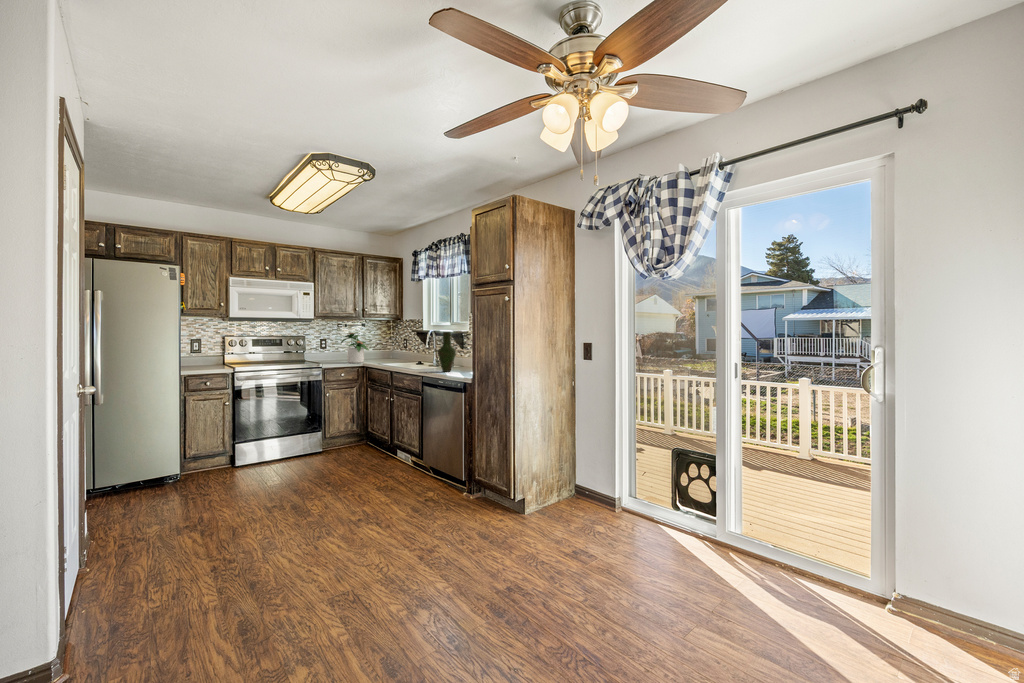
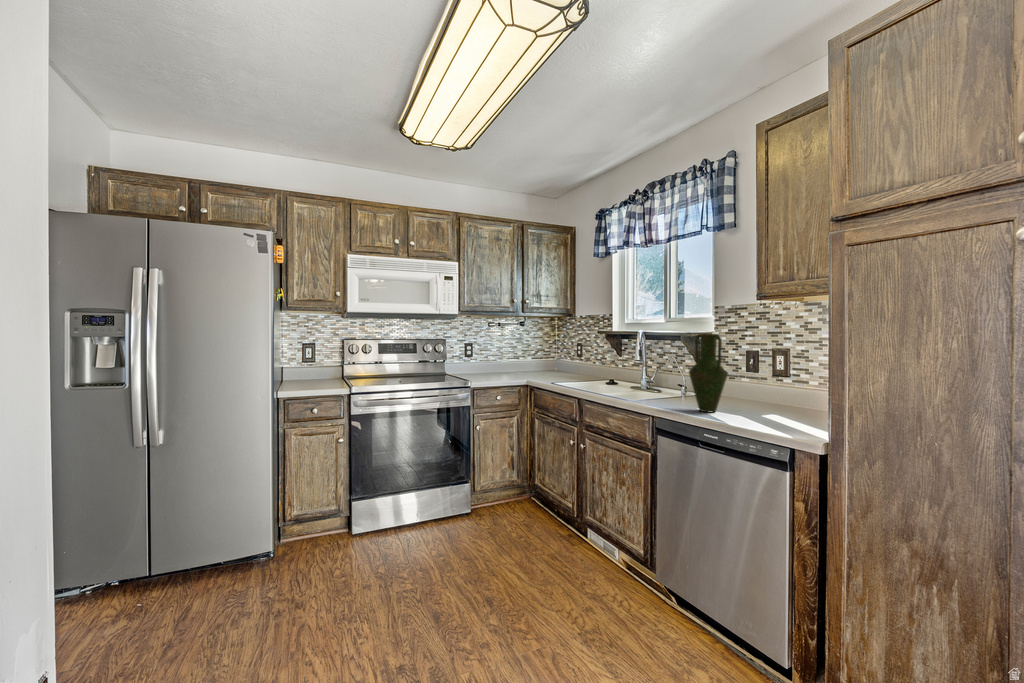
potted plant: present [341,332,368,363] -> none [493,333,534,379]

